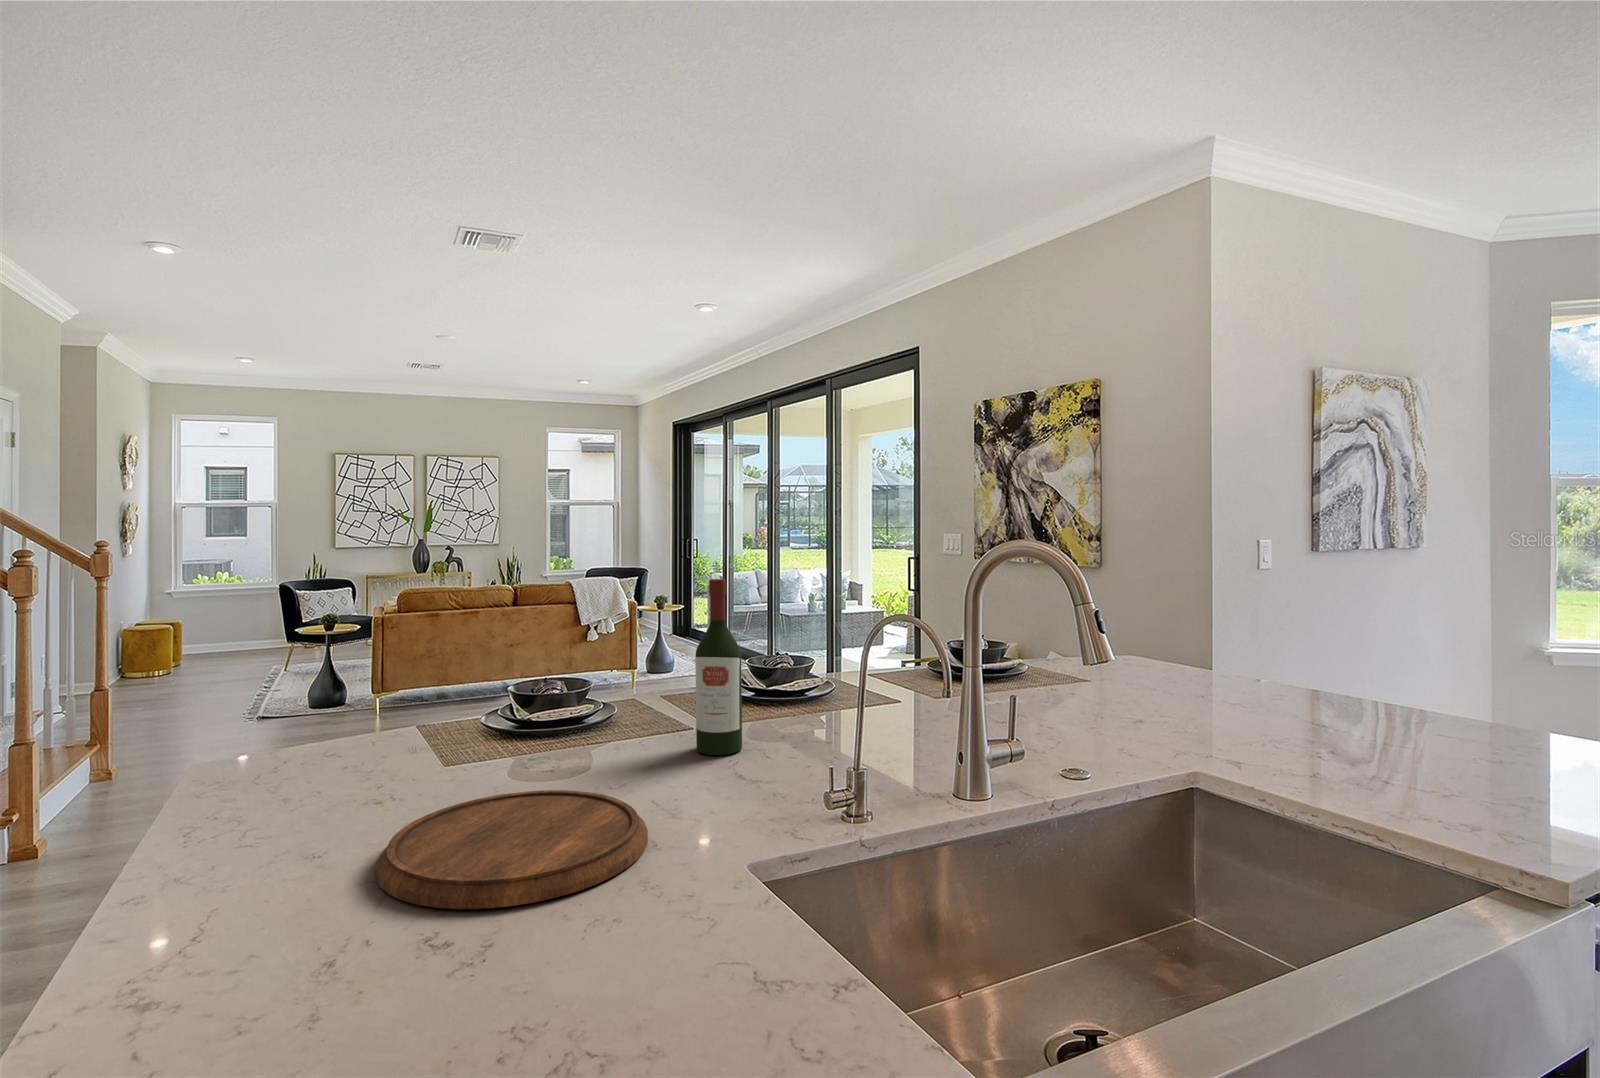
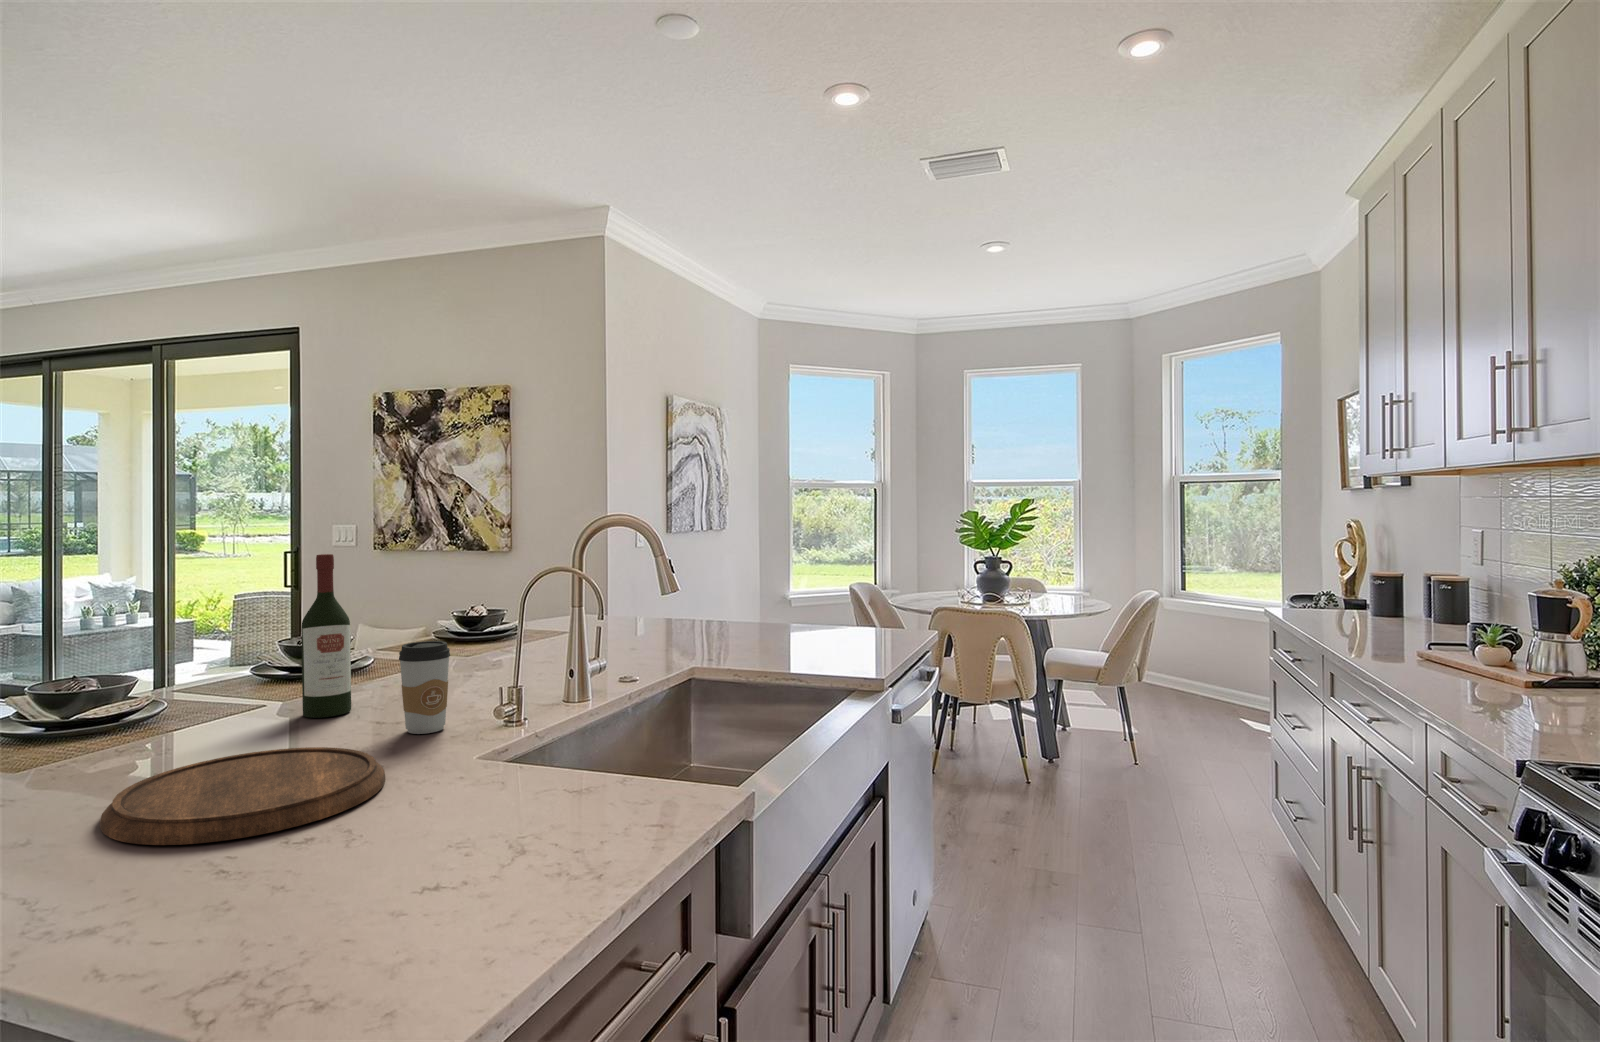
coffee cup: none [733,691,790,804] -> present [399,641,450,734]

